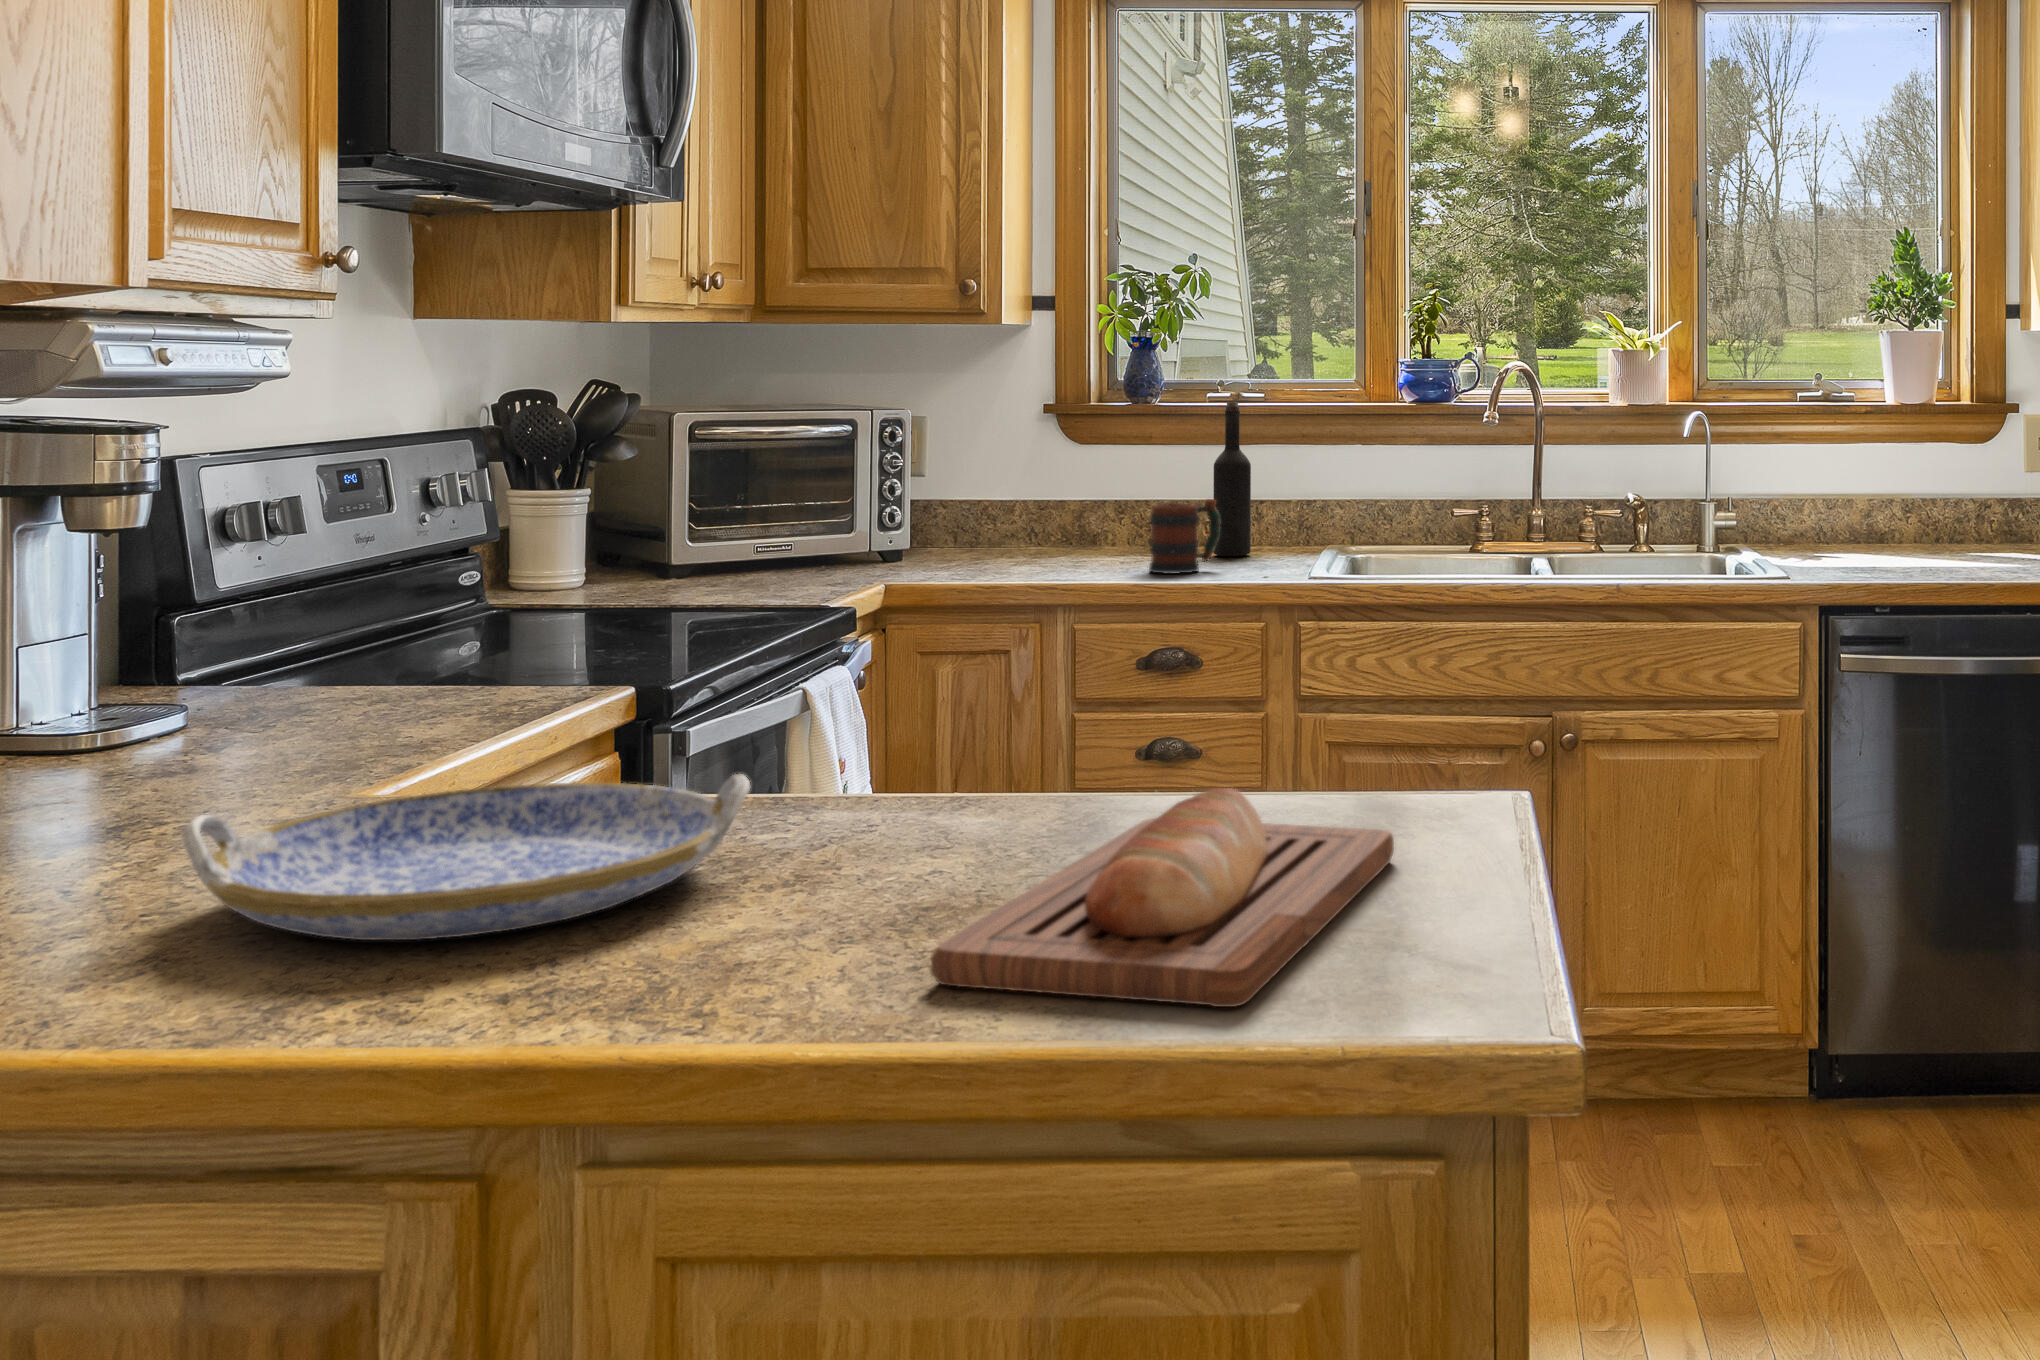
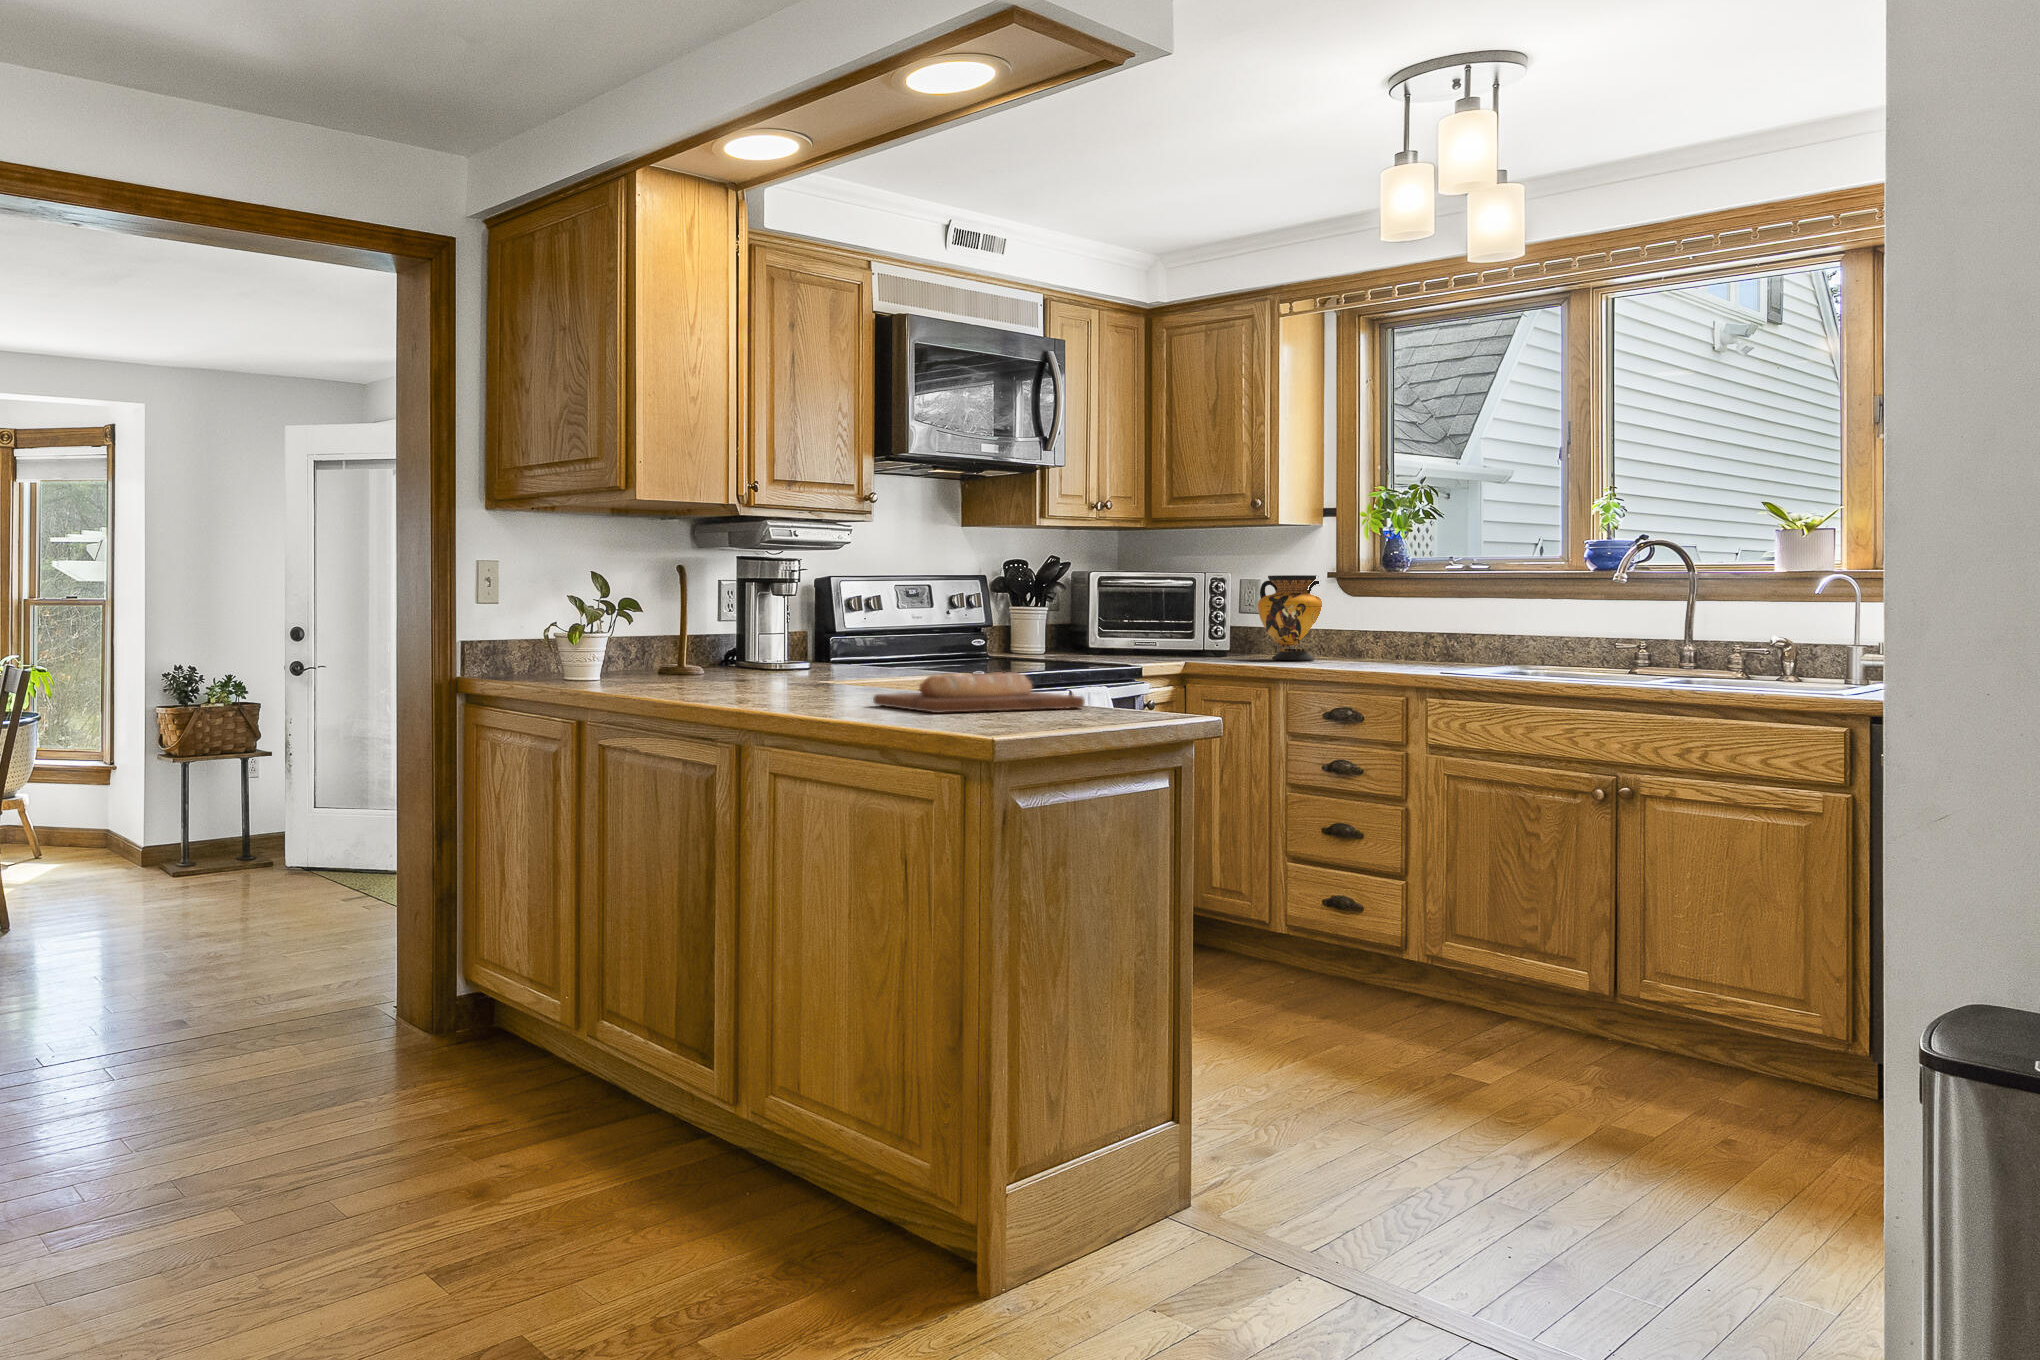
wine bottle: present [1213,402,1251,556] -> none [1423,567,1451,667]
vase: none [943,410,1052,553] -> present [1258,575,1322,660]
mug: present [1149,499,1220,574] -> none [1347,625,1397,669]
serving tray: present [182,774,750,940] -> none [738,658,890,693]

